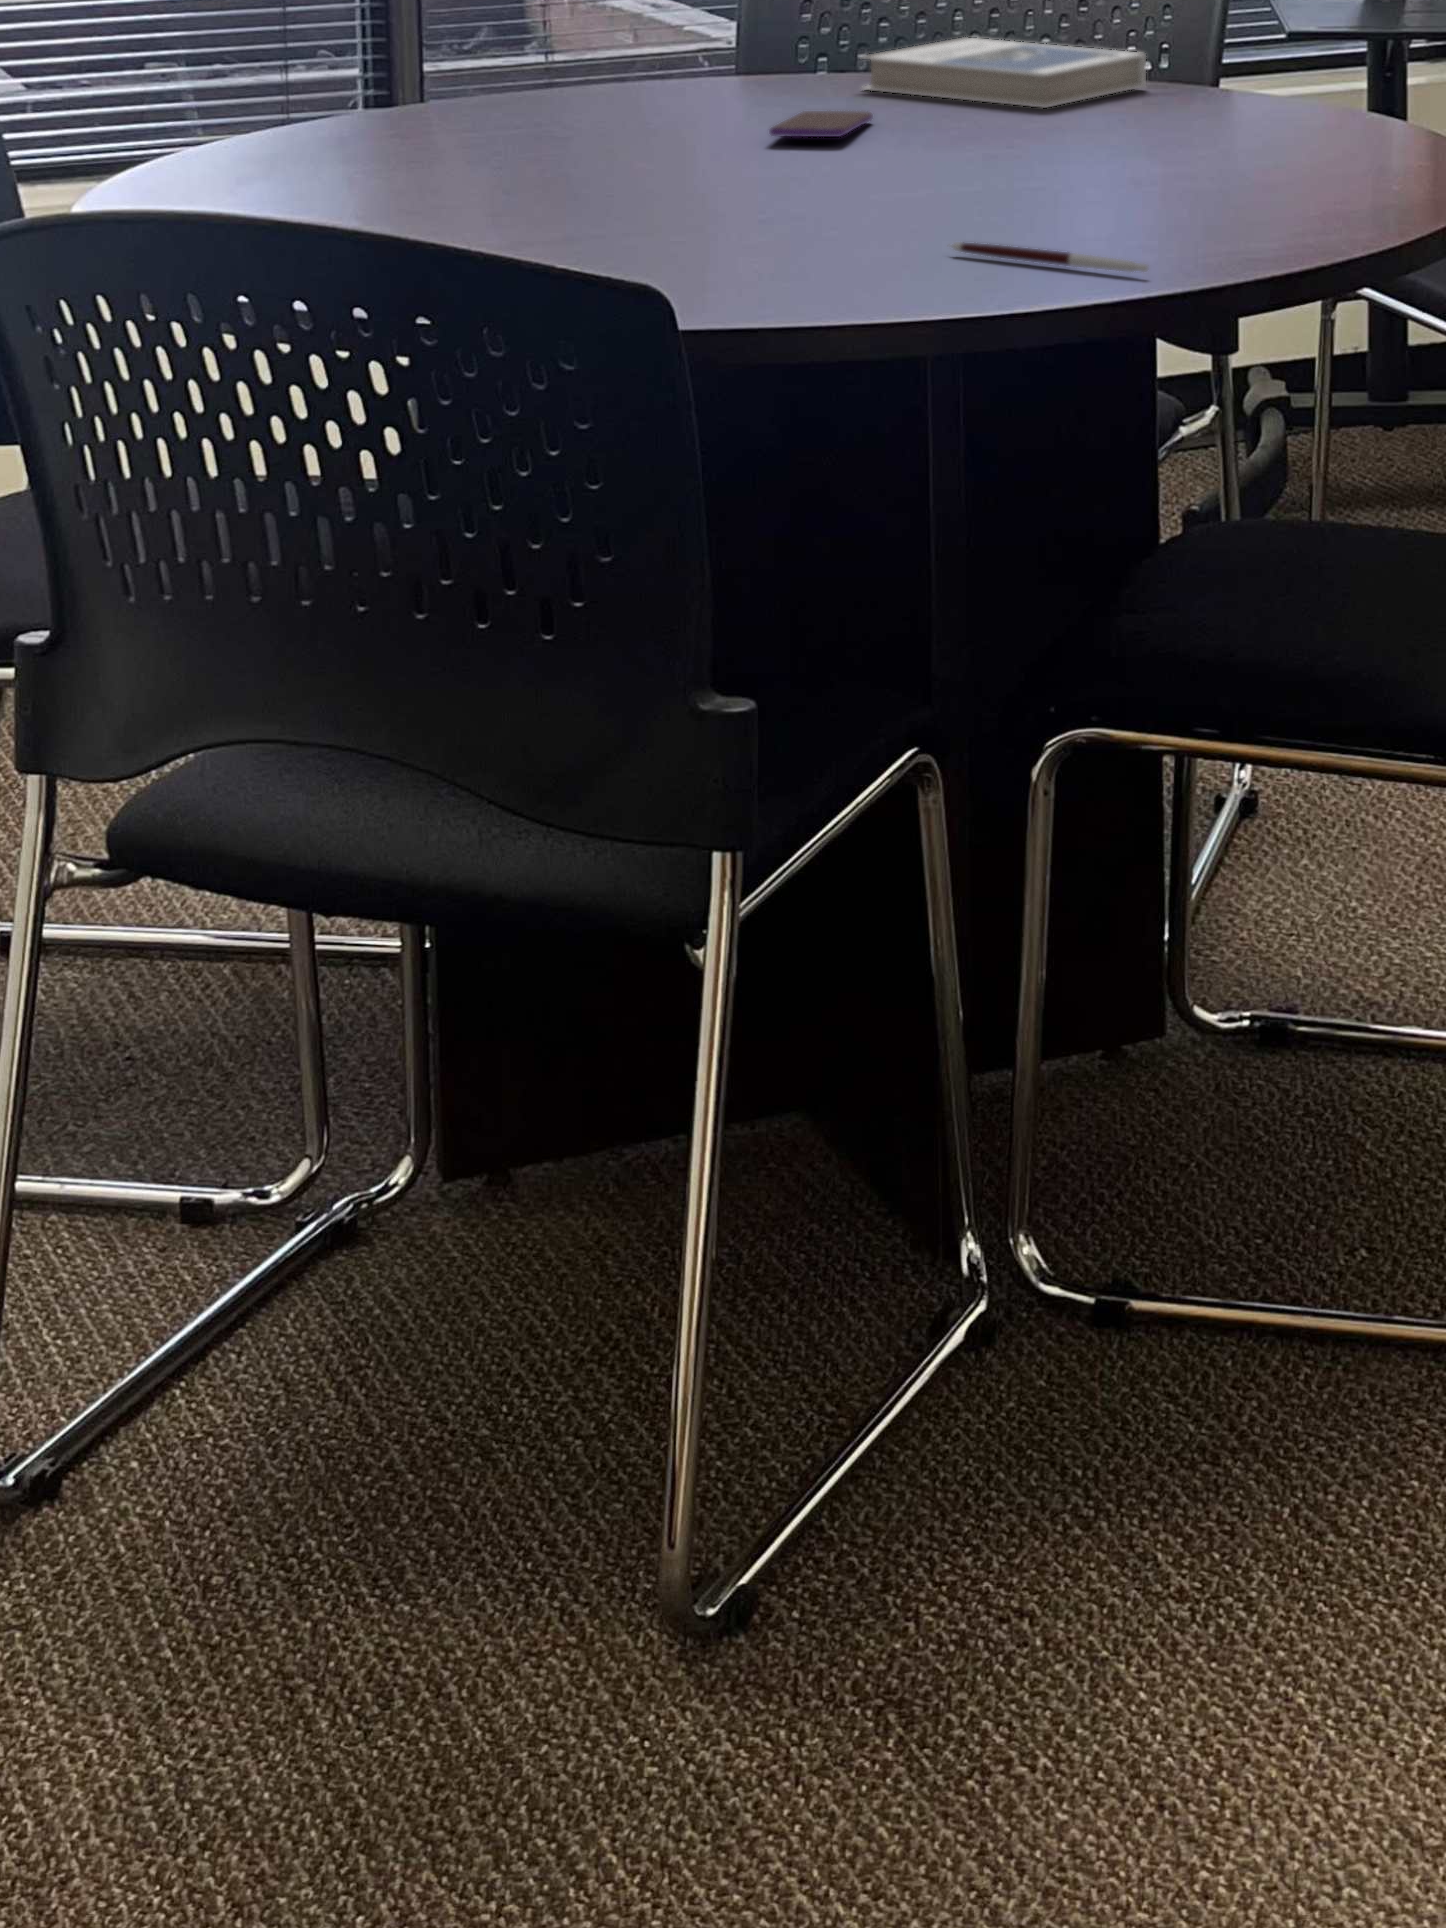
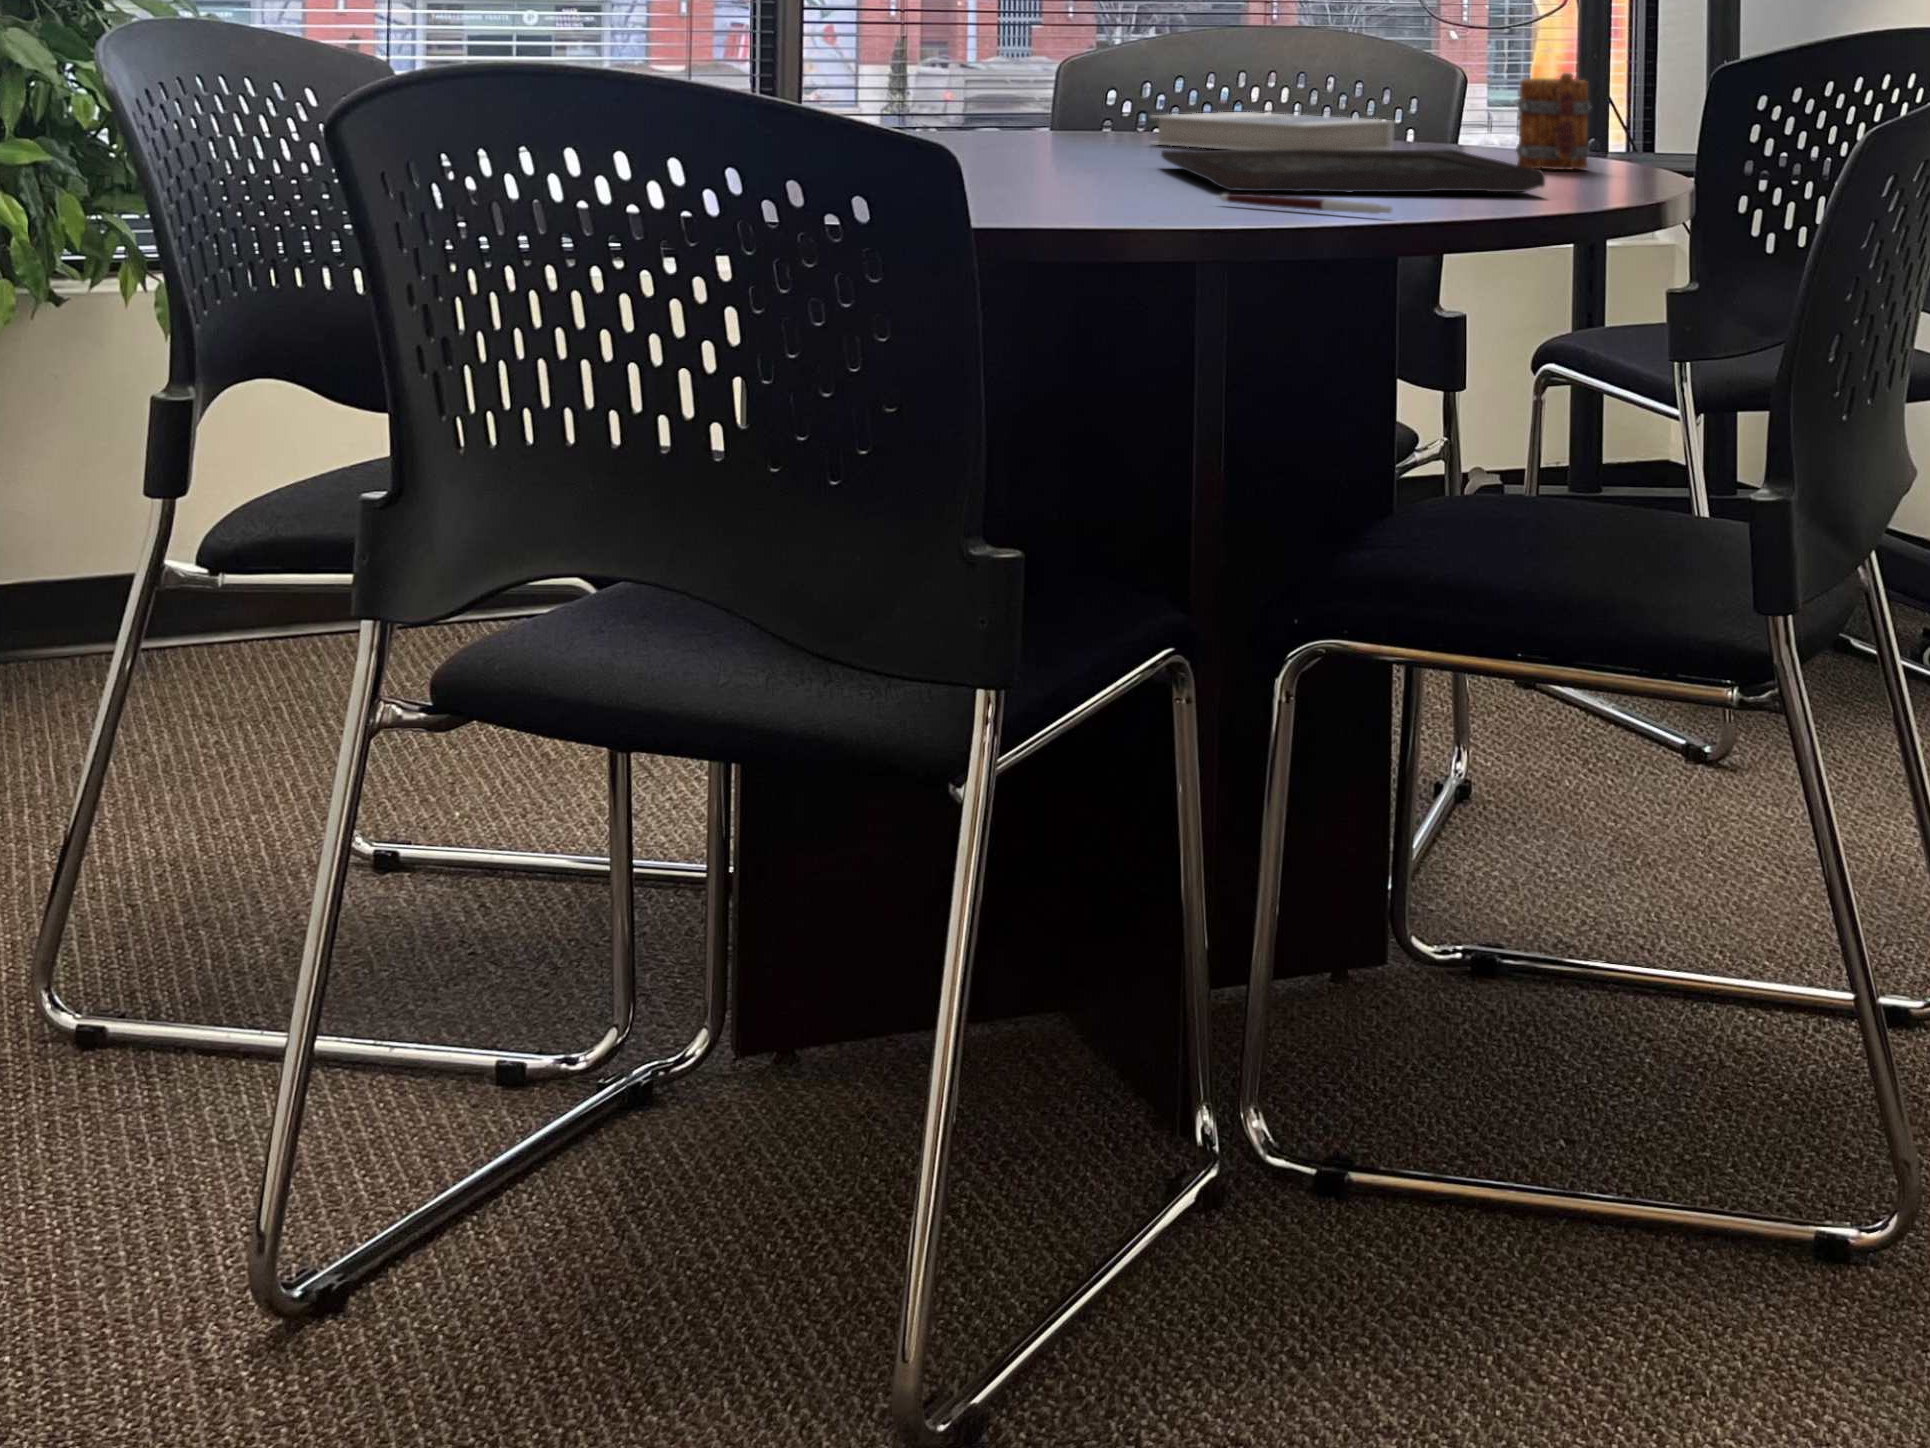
mug: none [1289,18,1375,129] -> present [1516,73,1591,170]
smartphone: present [770,111,872,137] -> none [1067,145,1158,155]
tray: none [878,116,1322,218] -> present [1161,149,1545,192]

